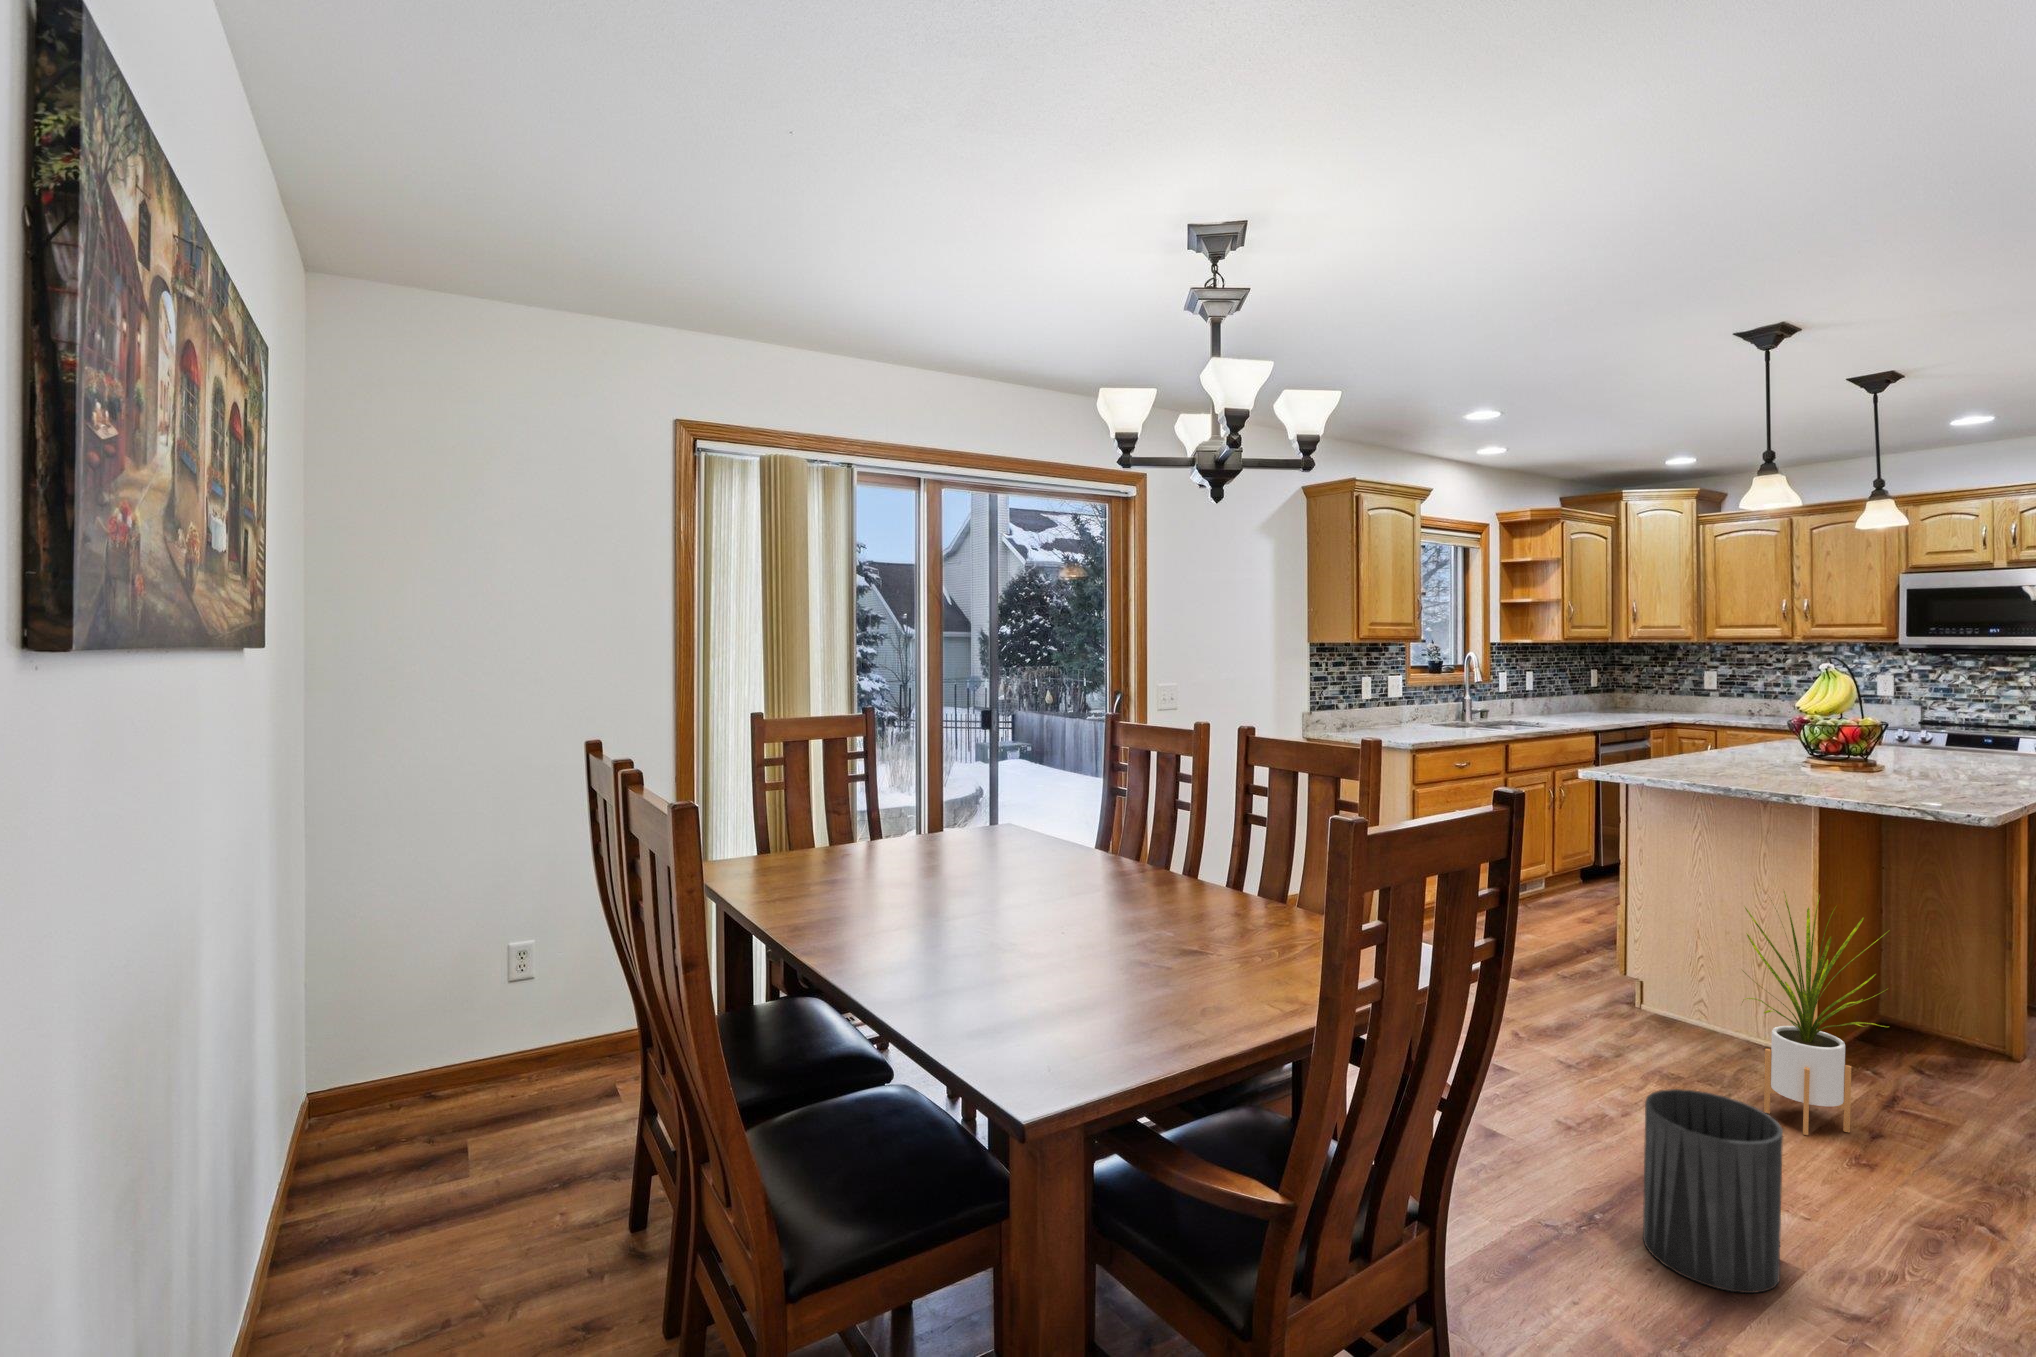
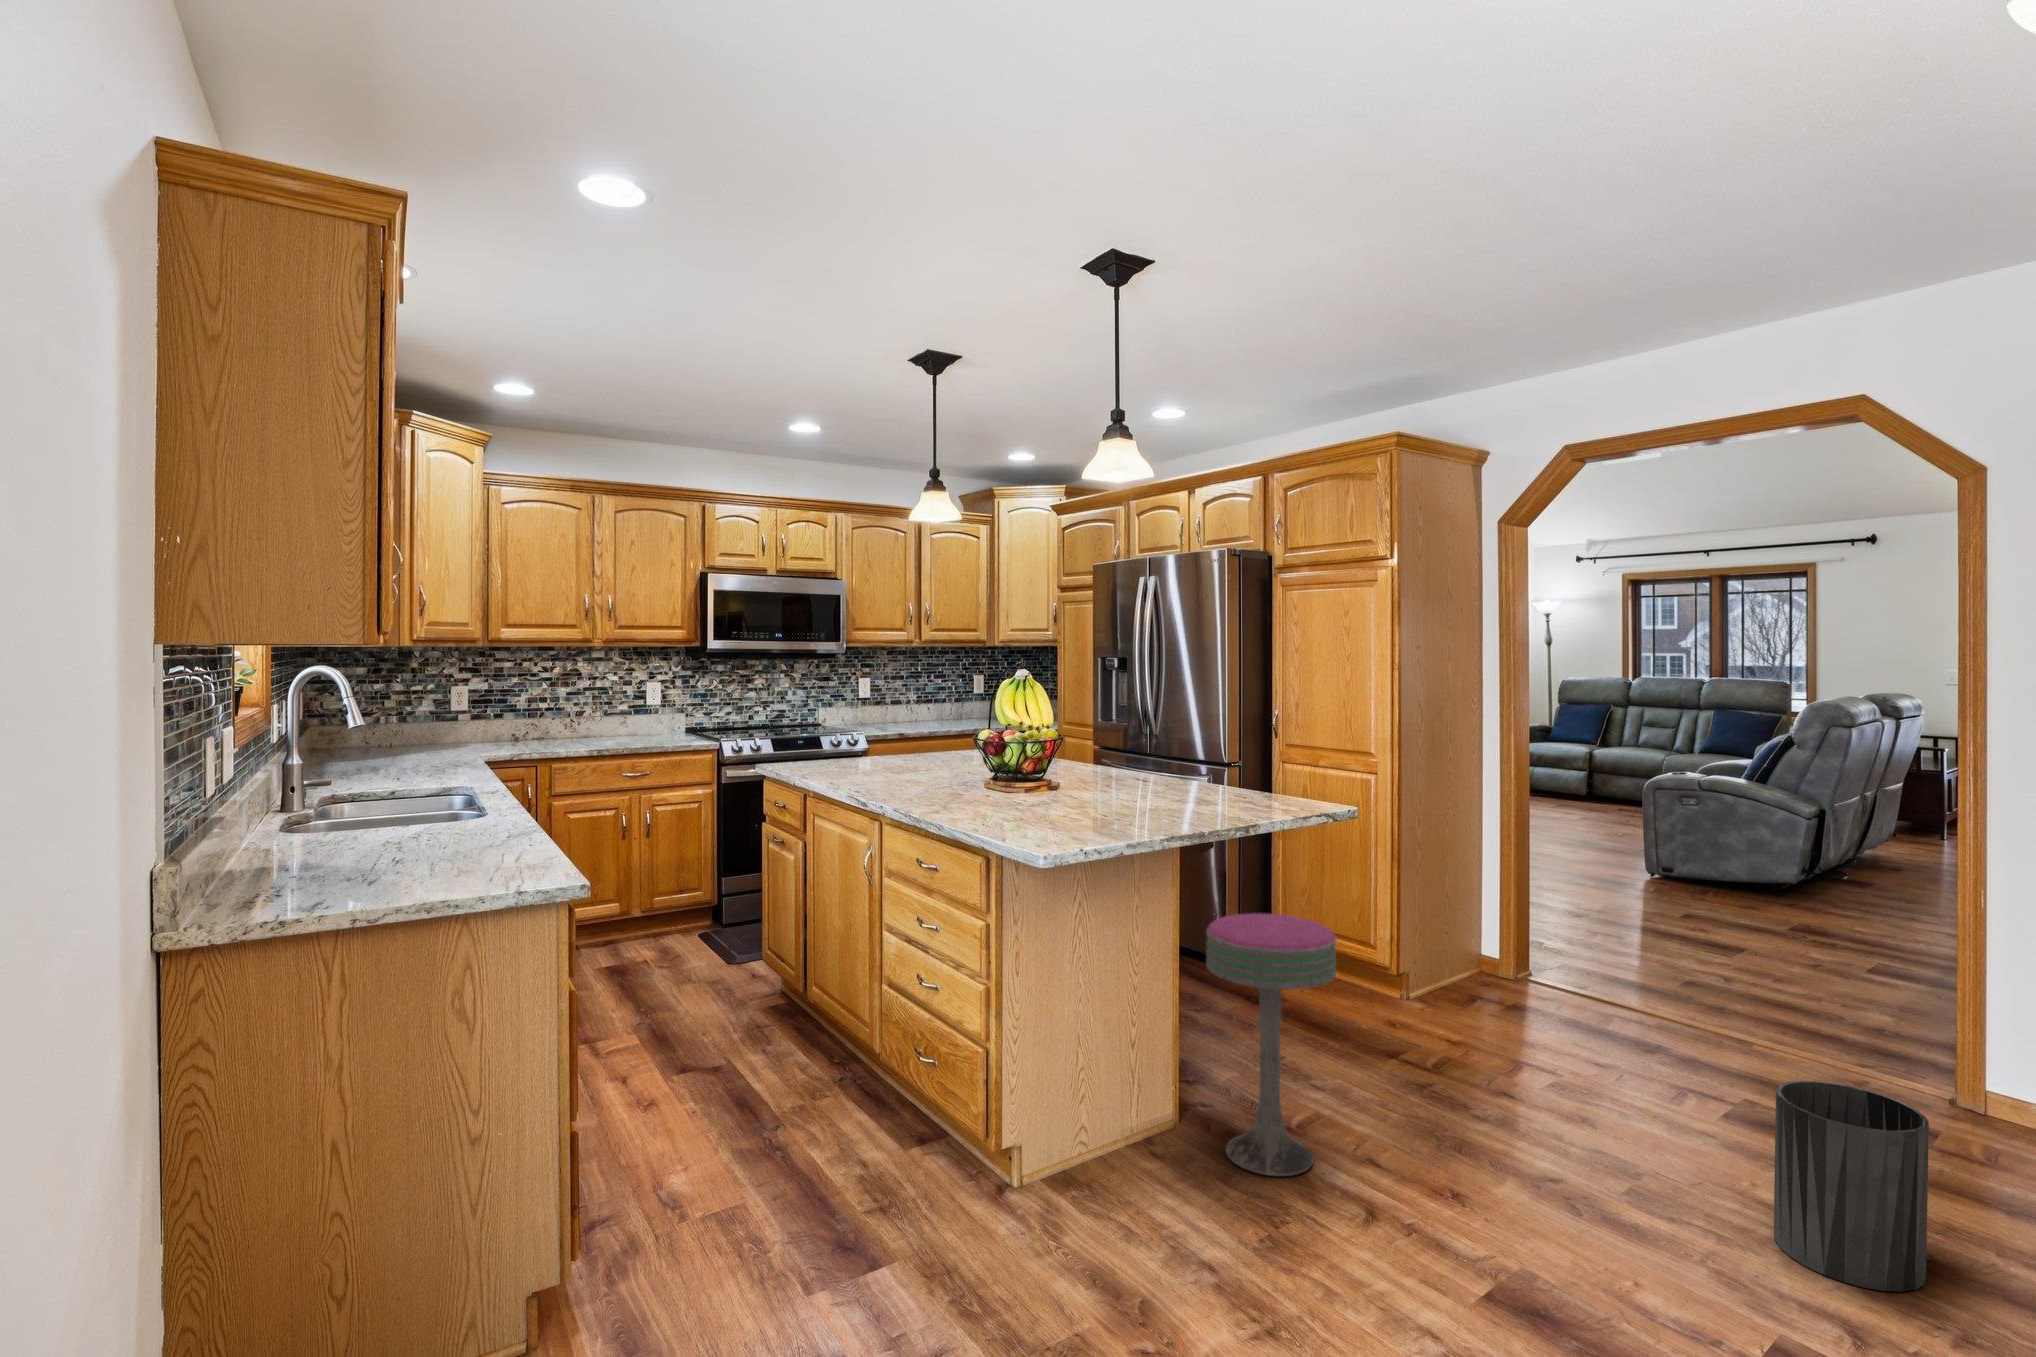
bar stool: none [1581,866,1695,1063] -> present [1206,913,1336,1176]
house plant: present [1742,891,1888,1135] -> none [1361,880,1495,1131]

